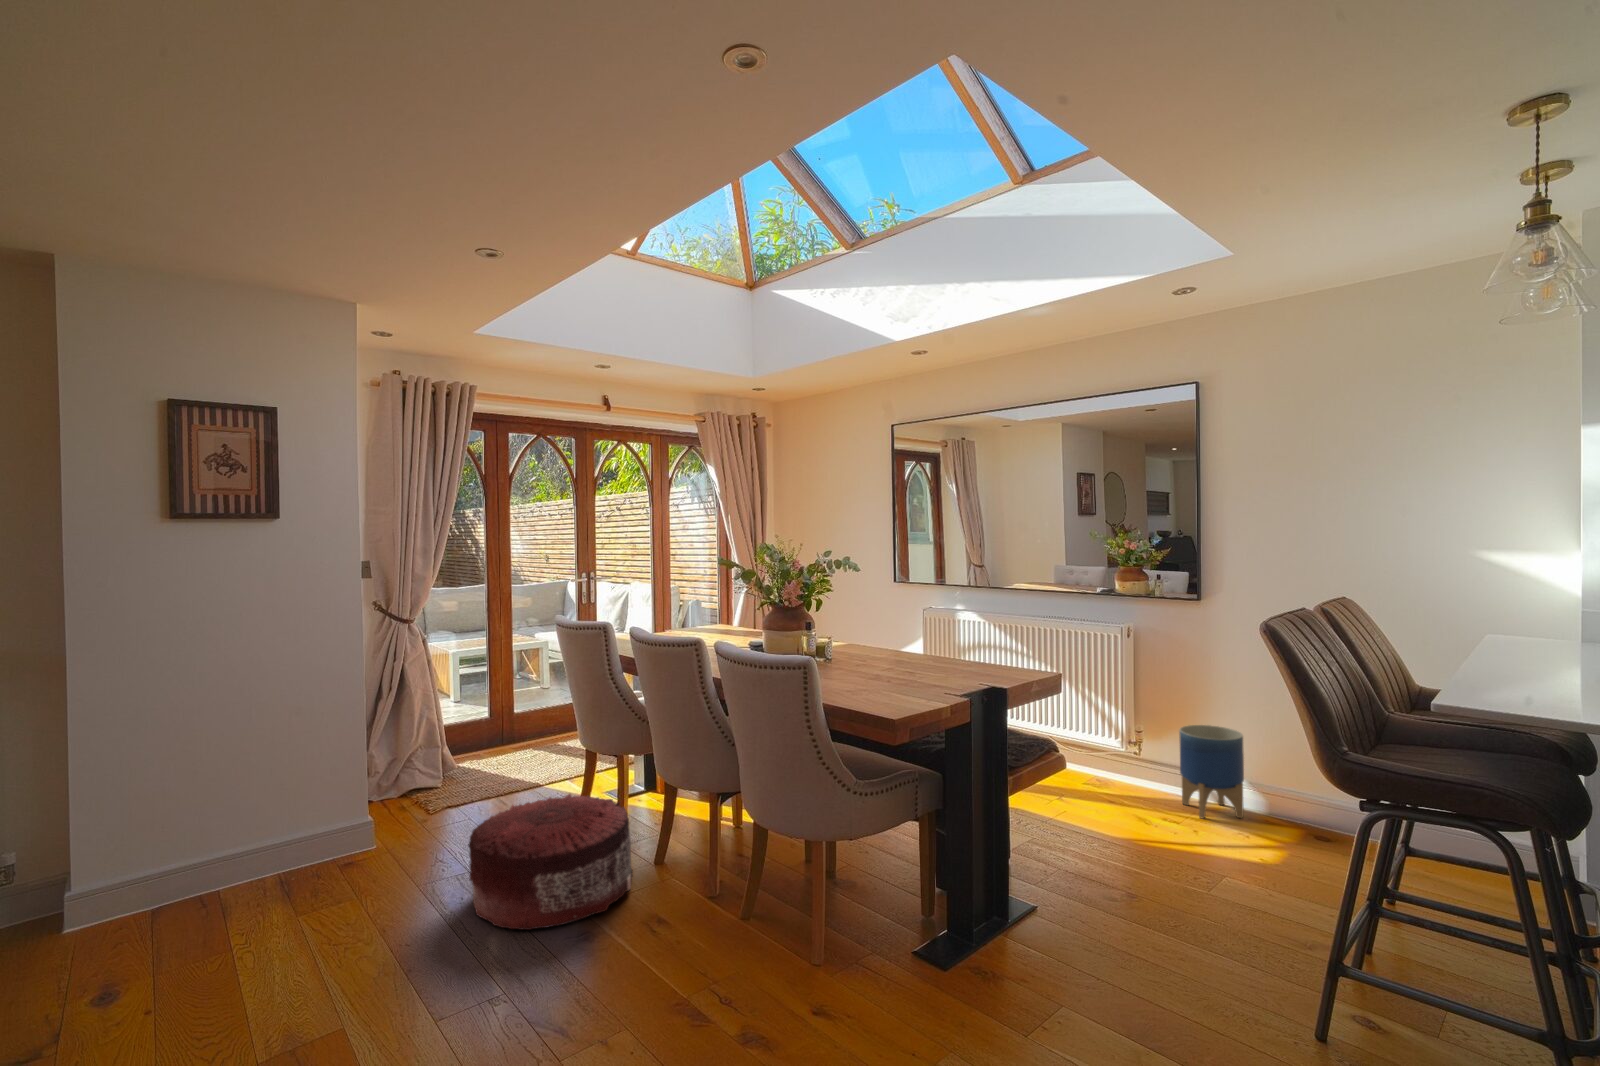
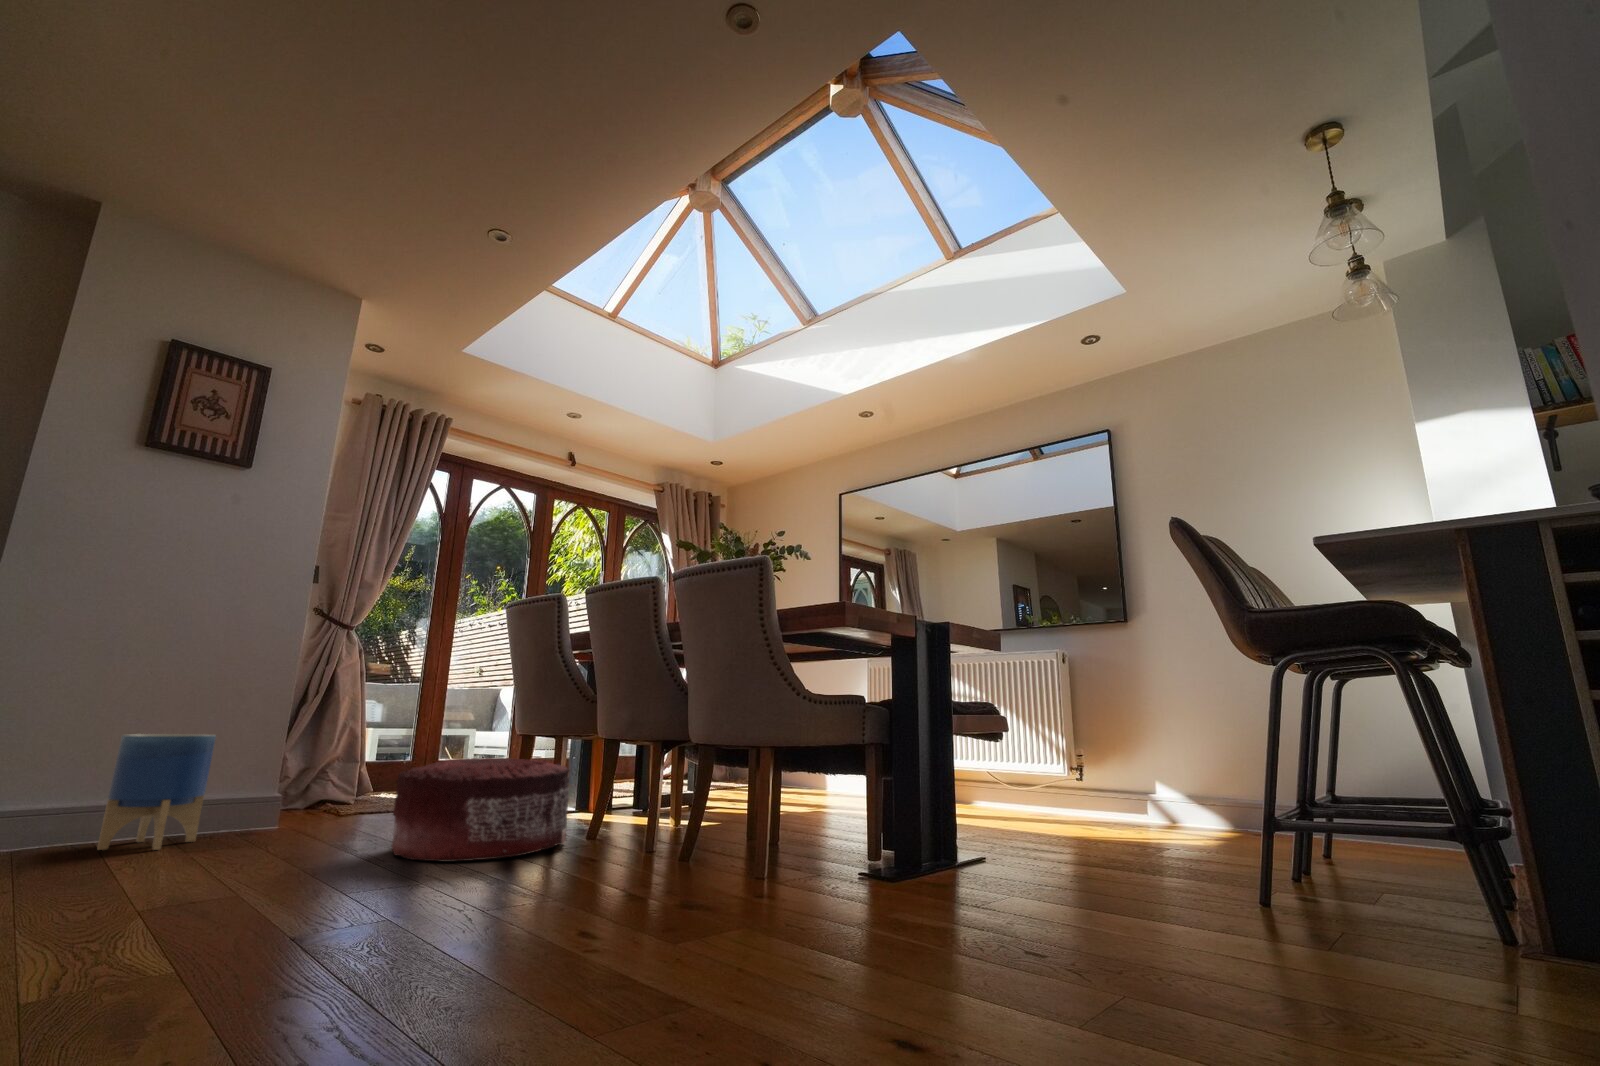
planter: present [1179,725,1244,818] -> present [97,734,216,850]

